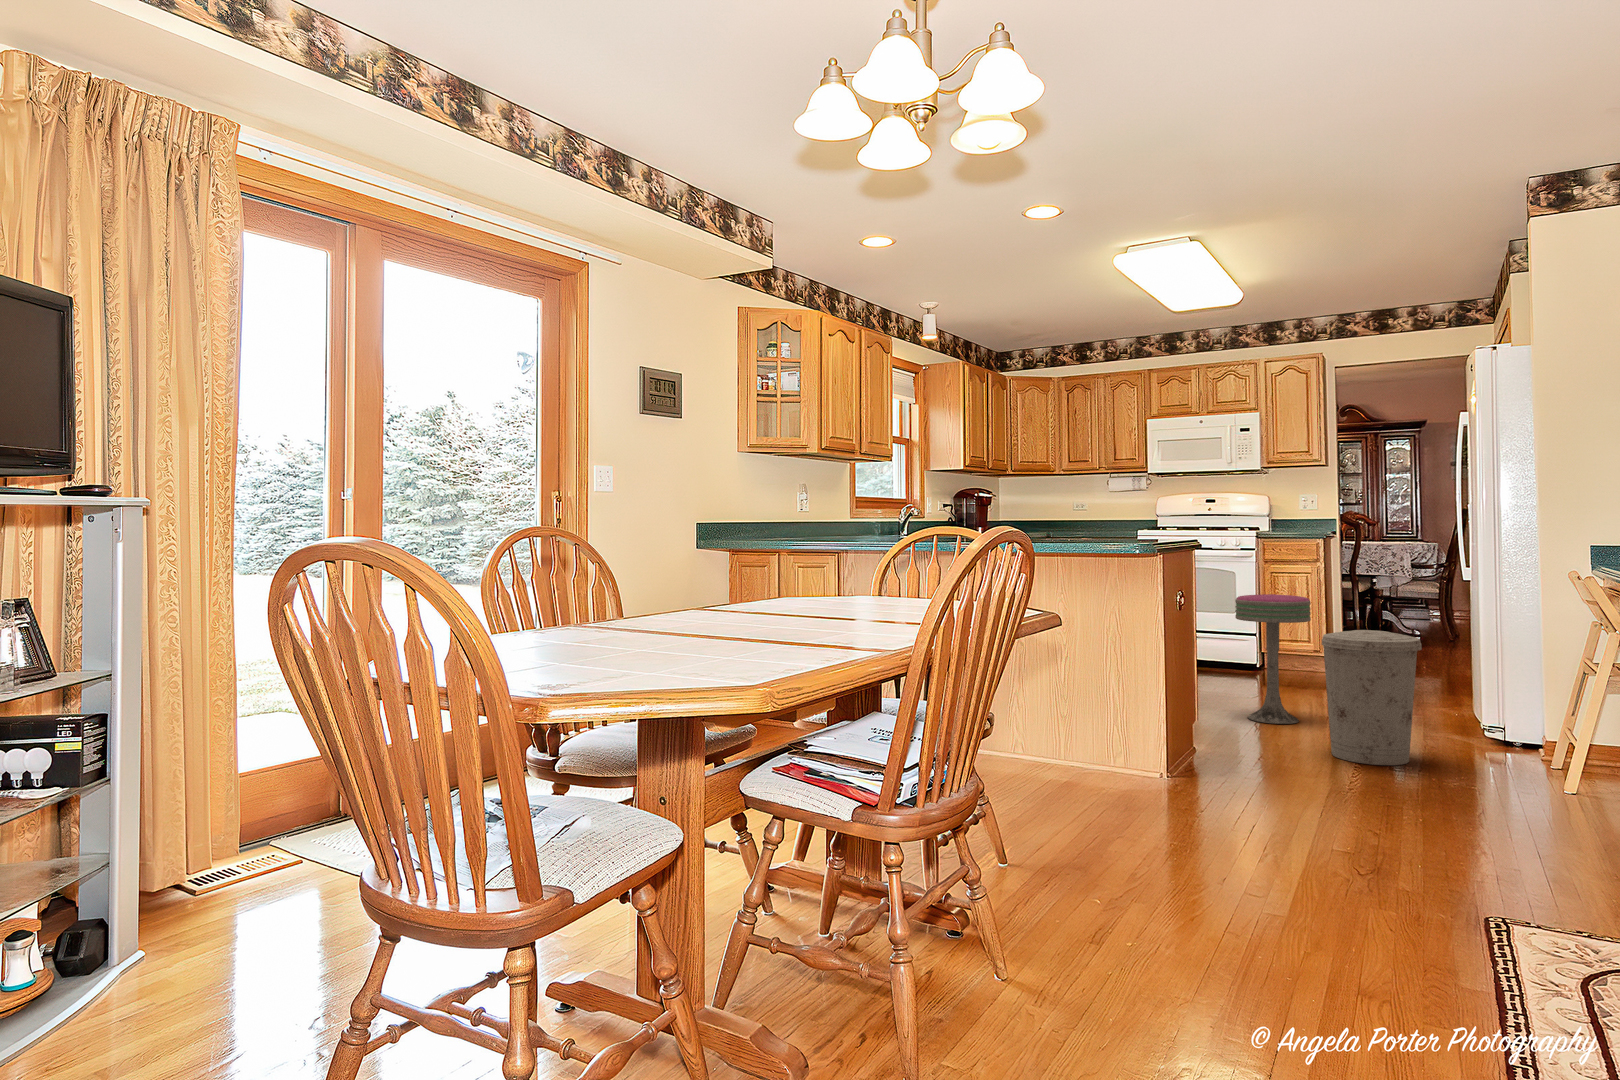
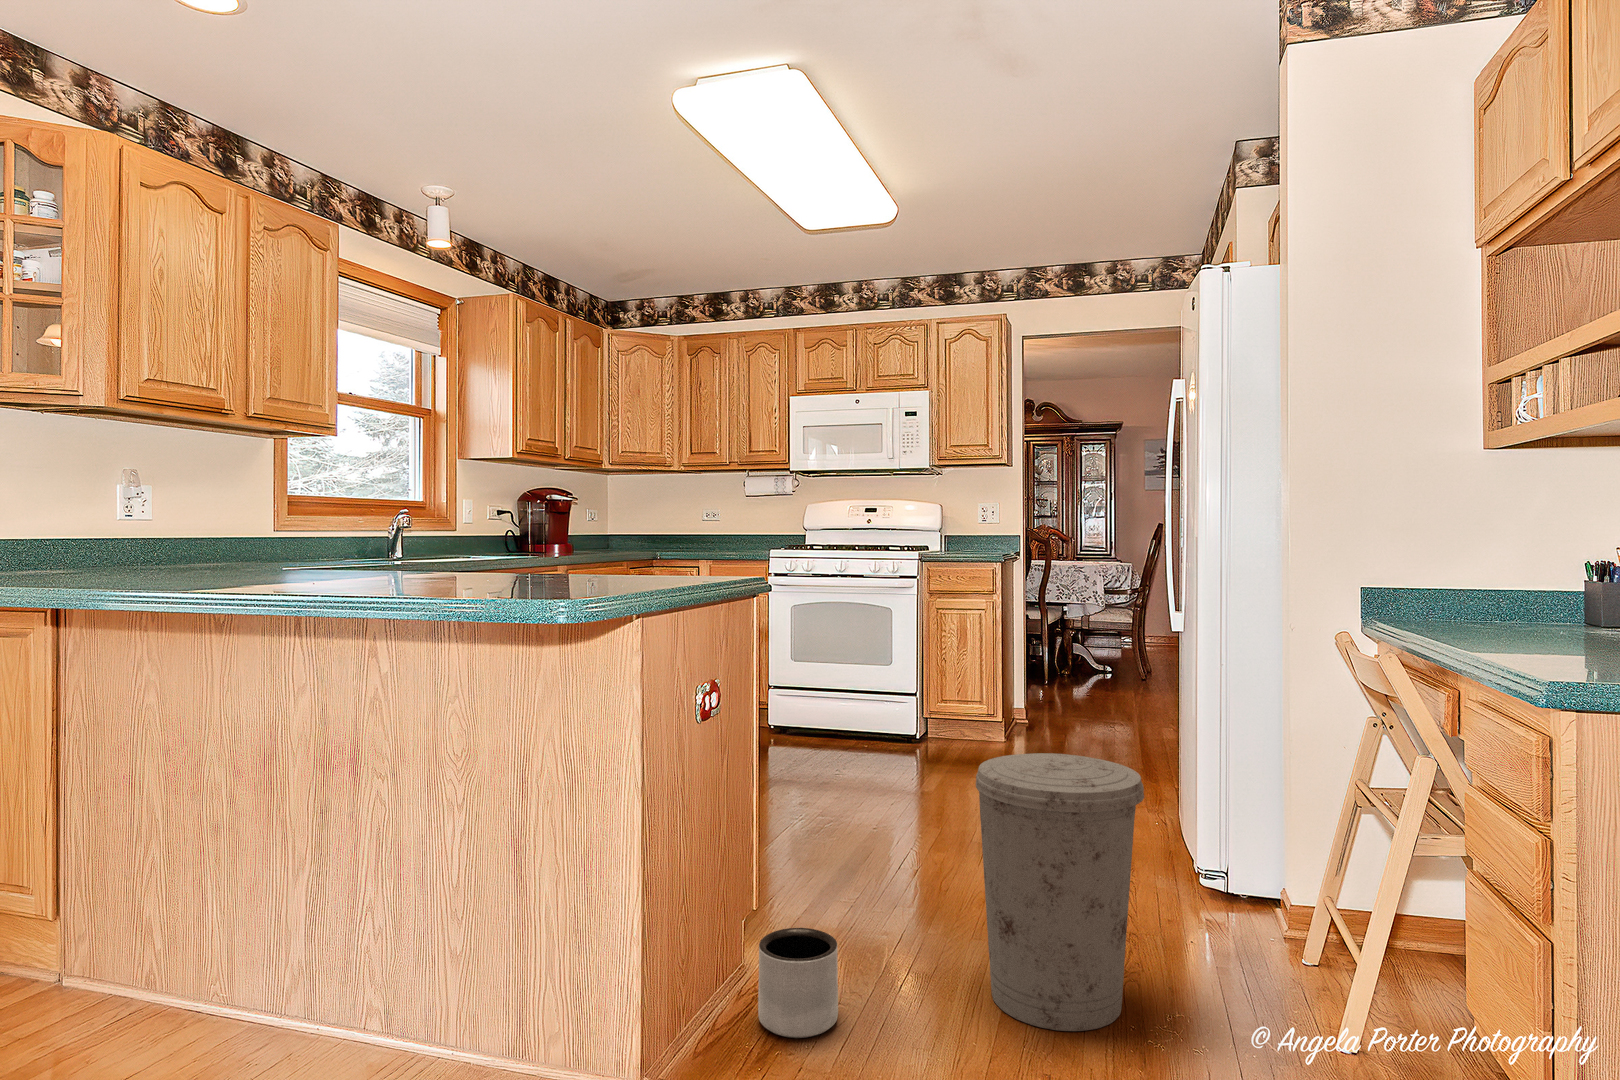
bar stool: present [1235,594,1311,724] -> none [858,665,971,890]
planter: none [1205,713,1248,758] -> present [758,928,838,1038]

